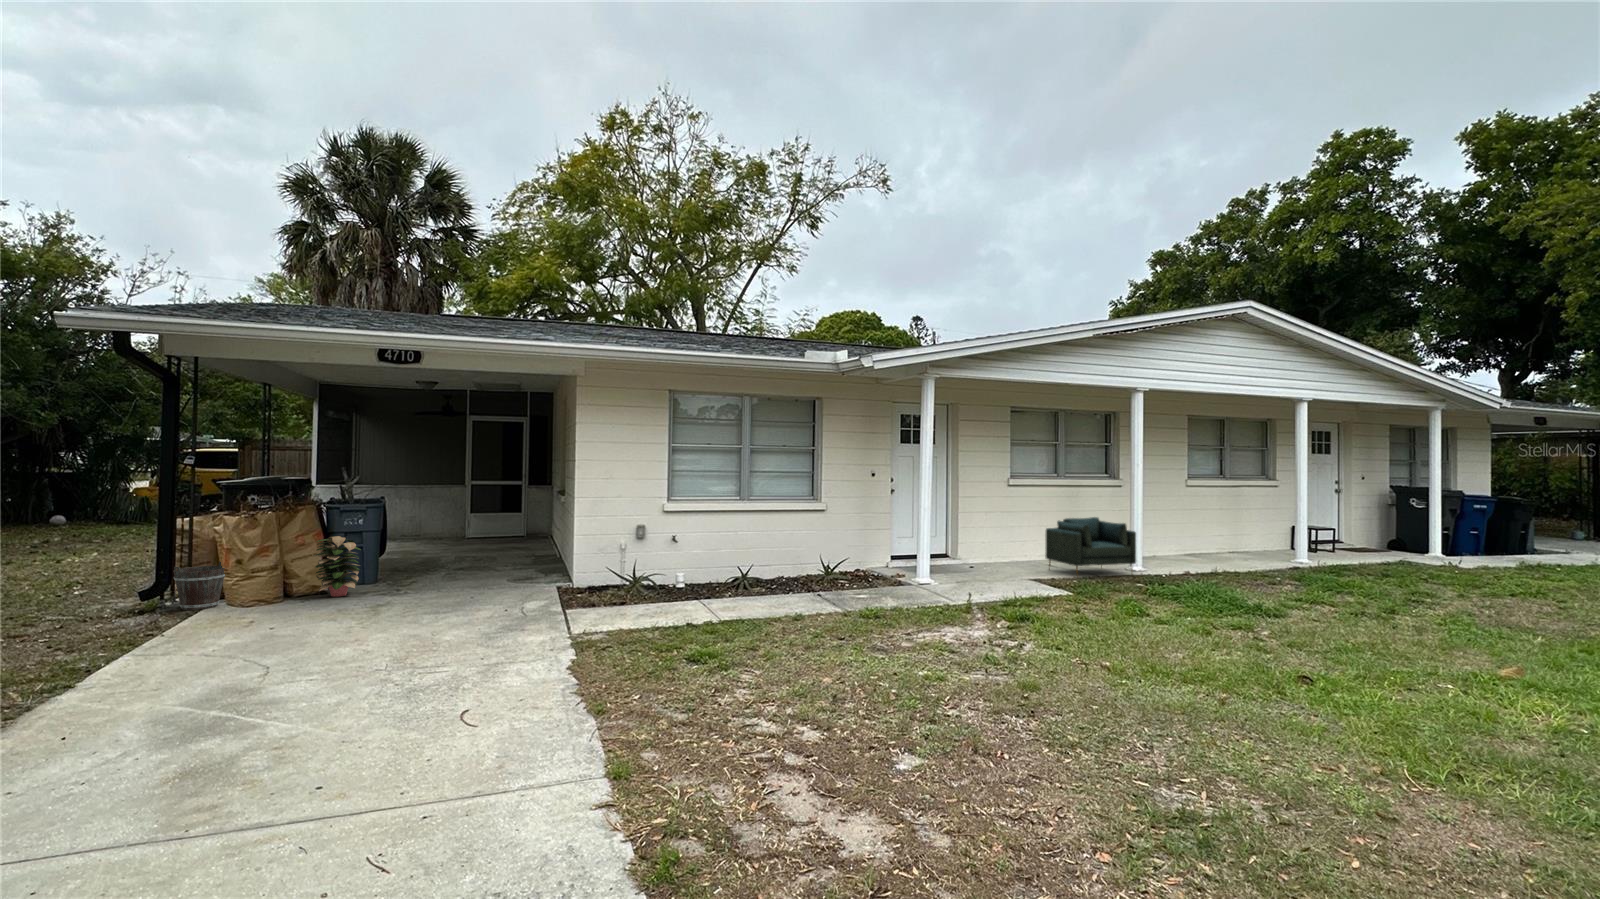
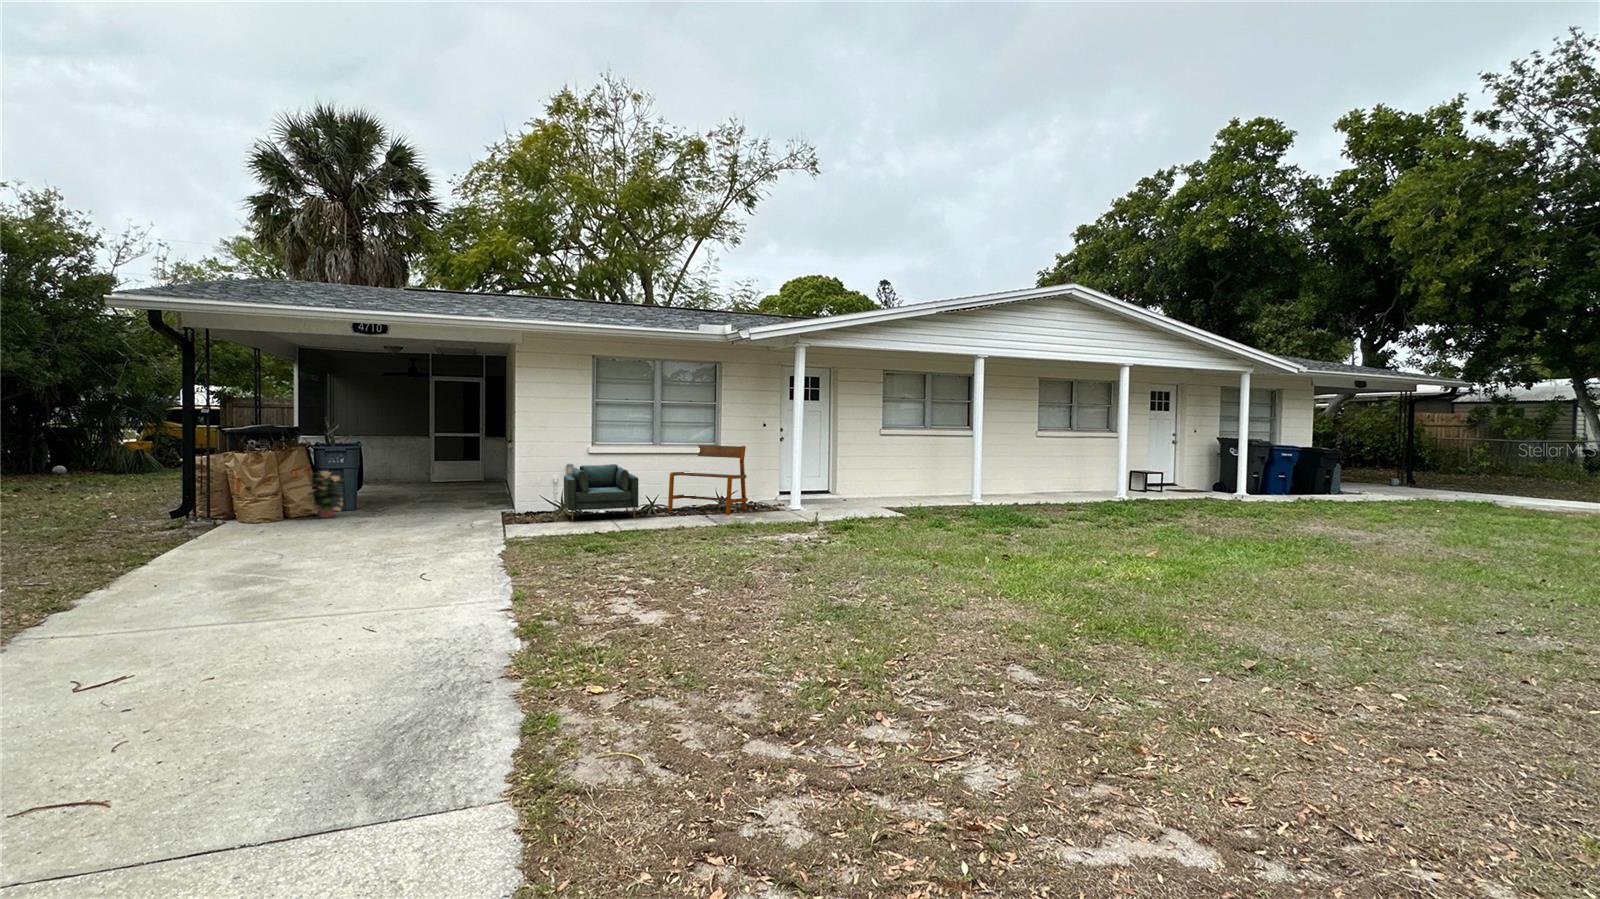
bench: none [764,500,866,595] -> present [668,445,748,515]
armchair: present [1045,517,1136,571] -> present [564,464,638,521]
bucket: present [173,561,225,610] -> none [195,490,237,526]

